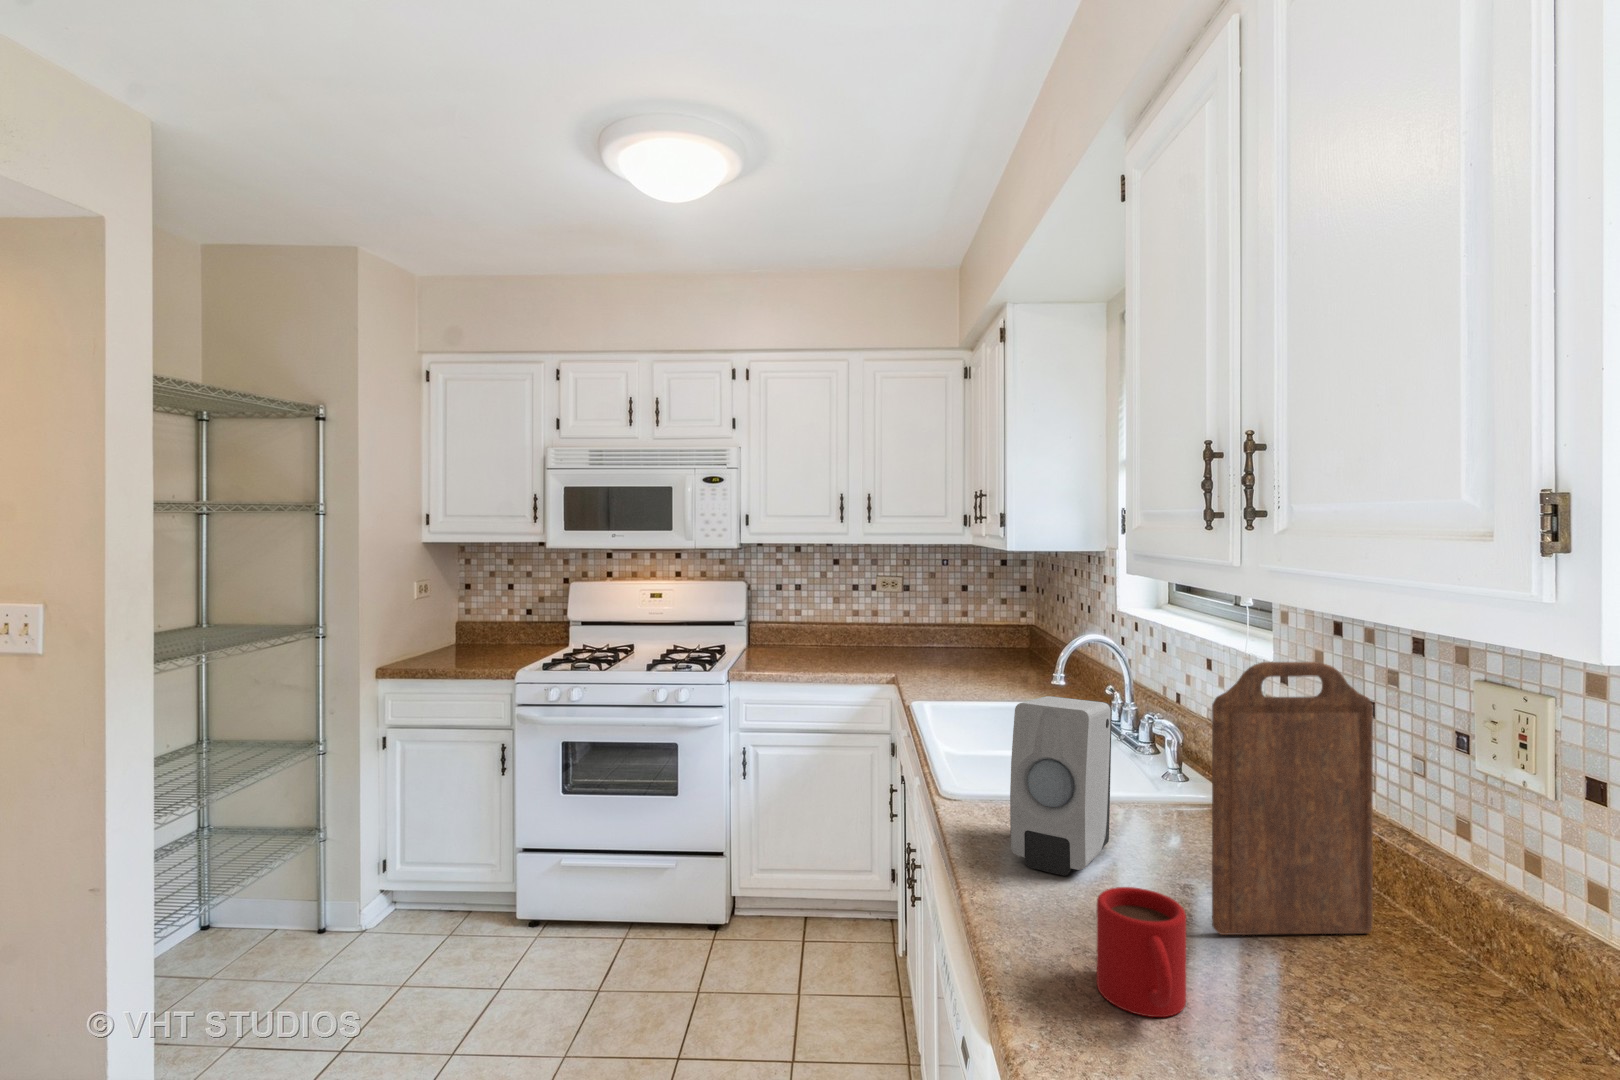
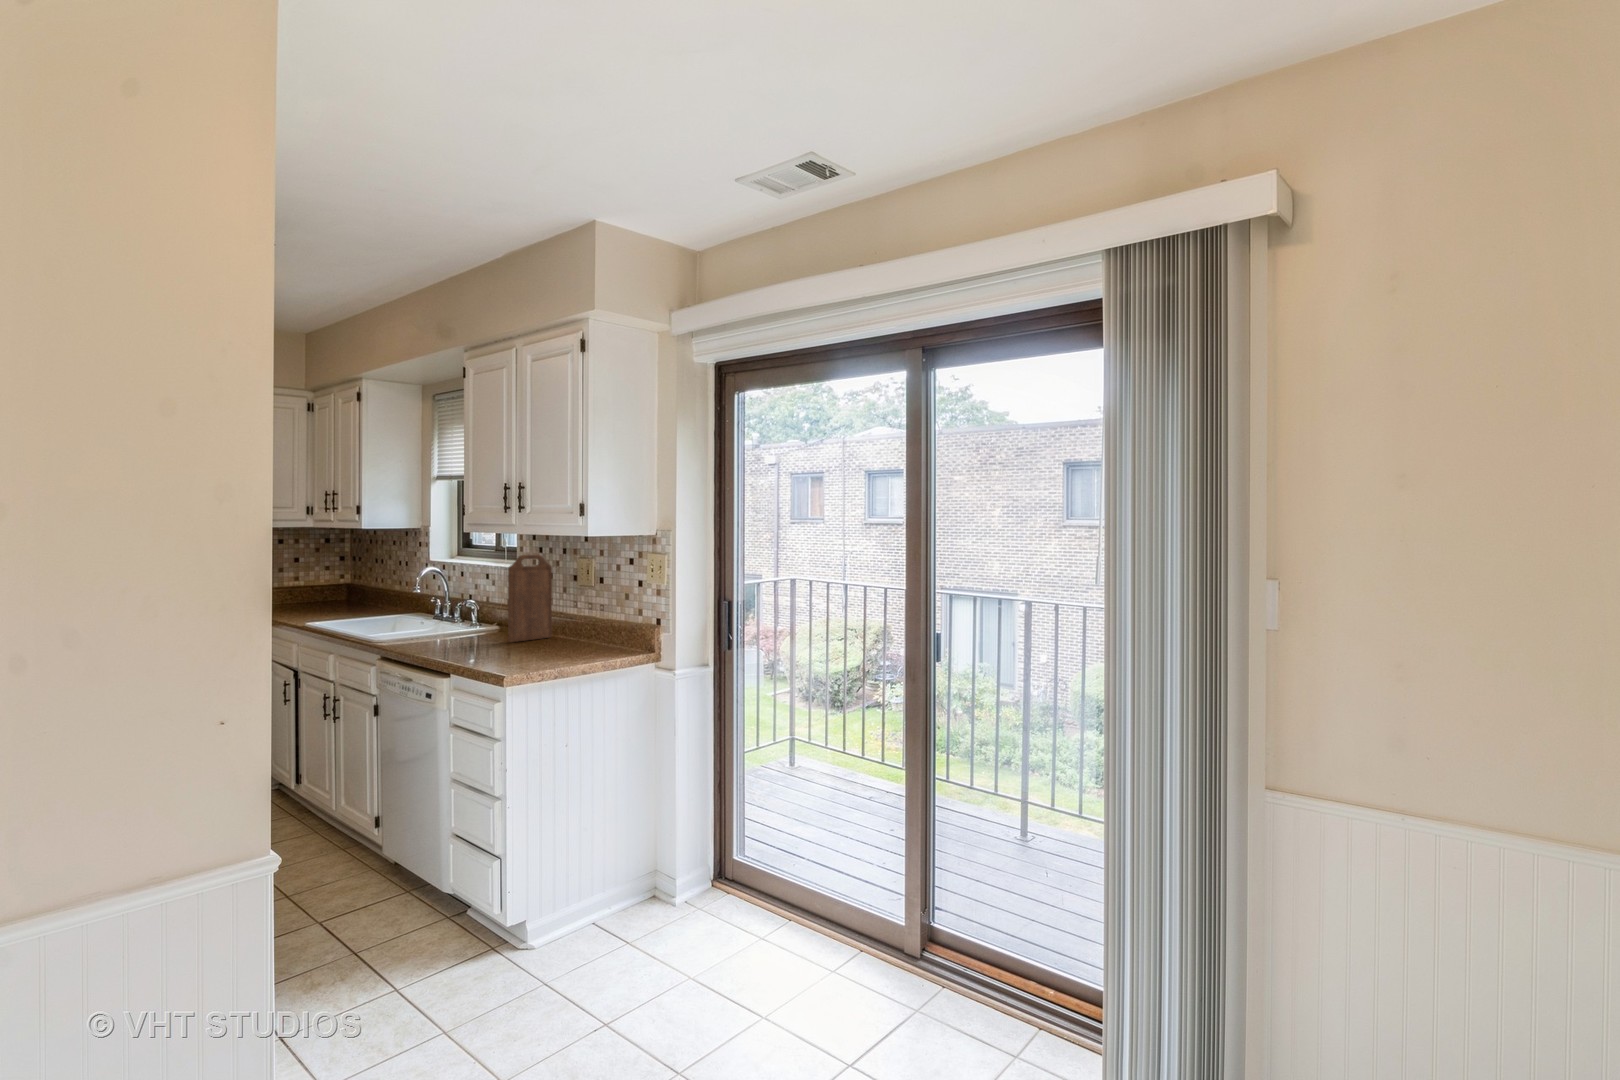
soap dispenser: present [1010,696,1112,875] -> none [430,580,464,643]
mug: present [1097,887,1186,1017] -> none [480,622,507,652]

